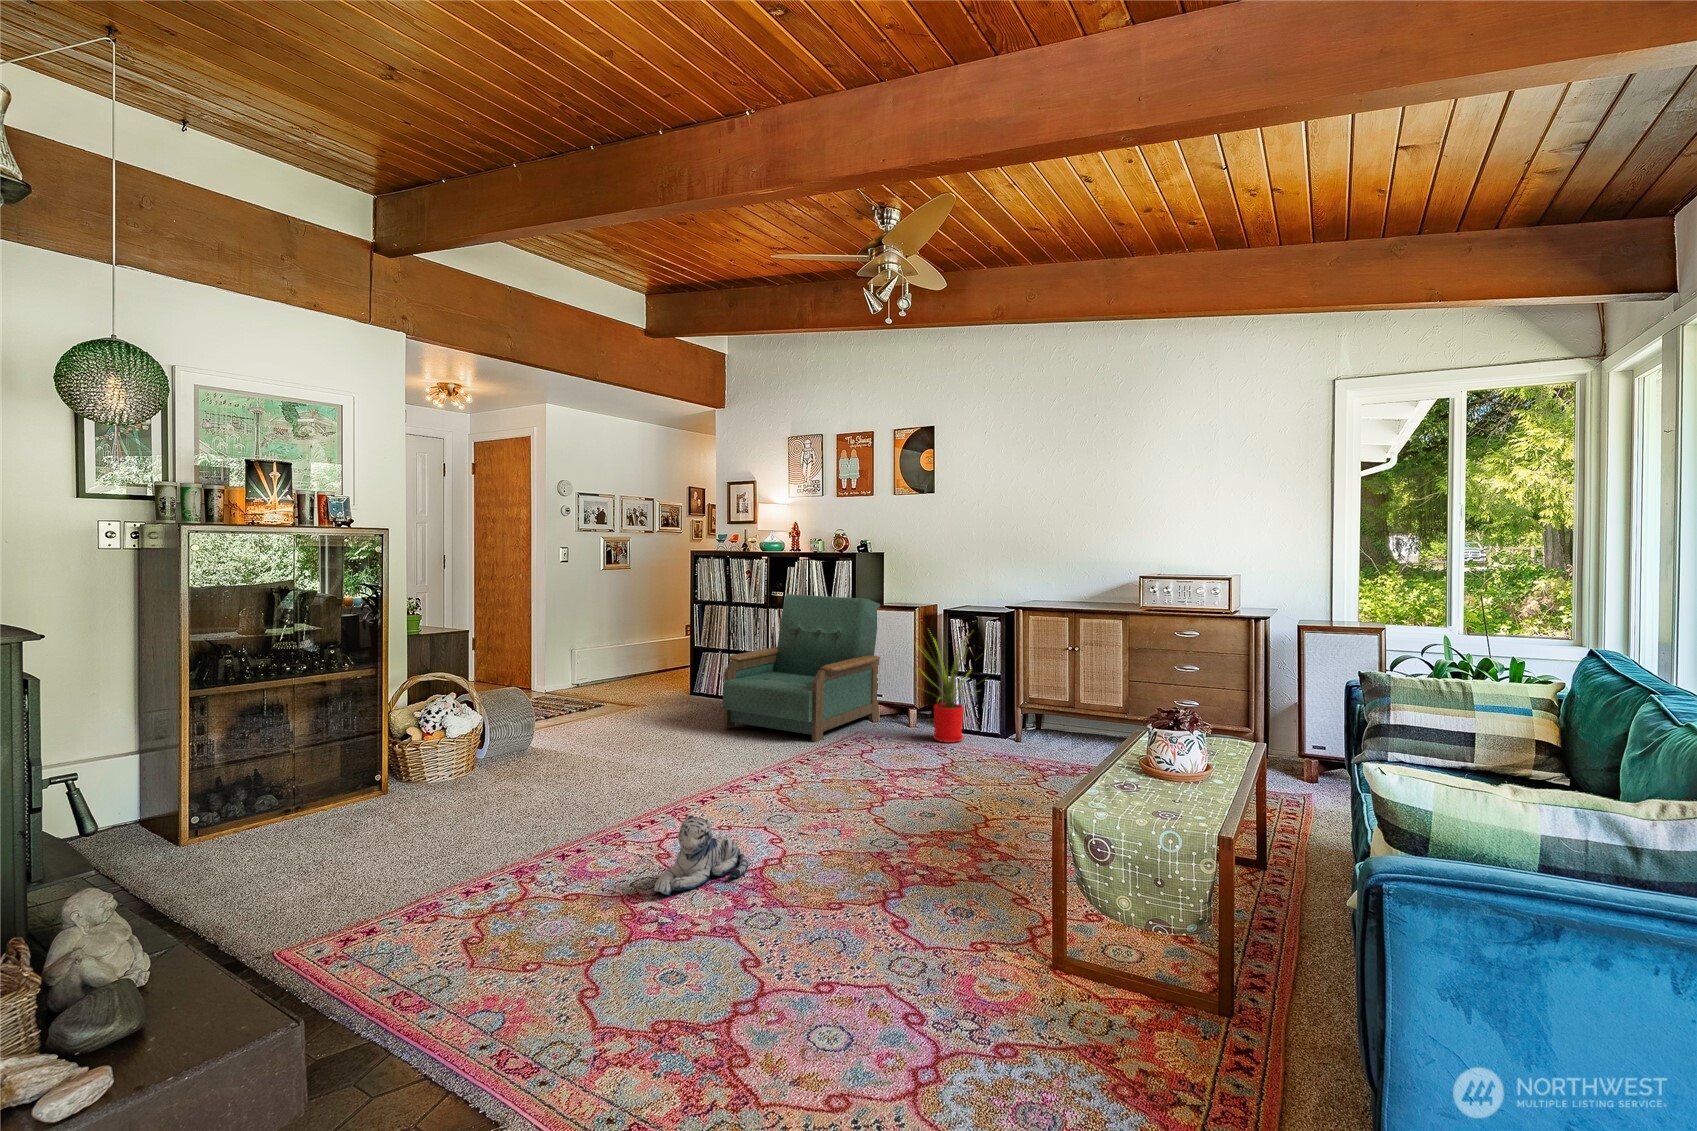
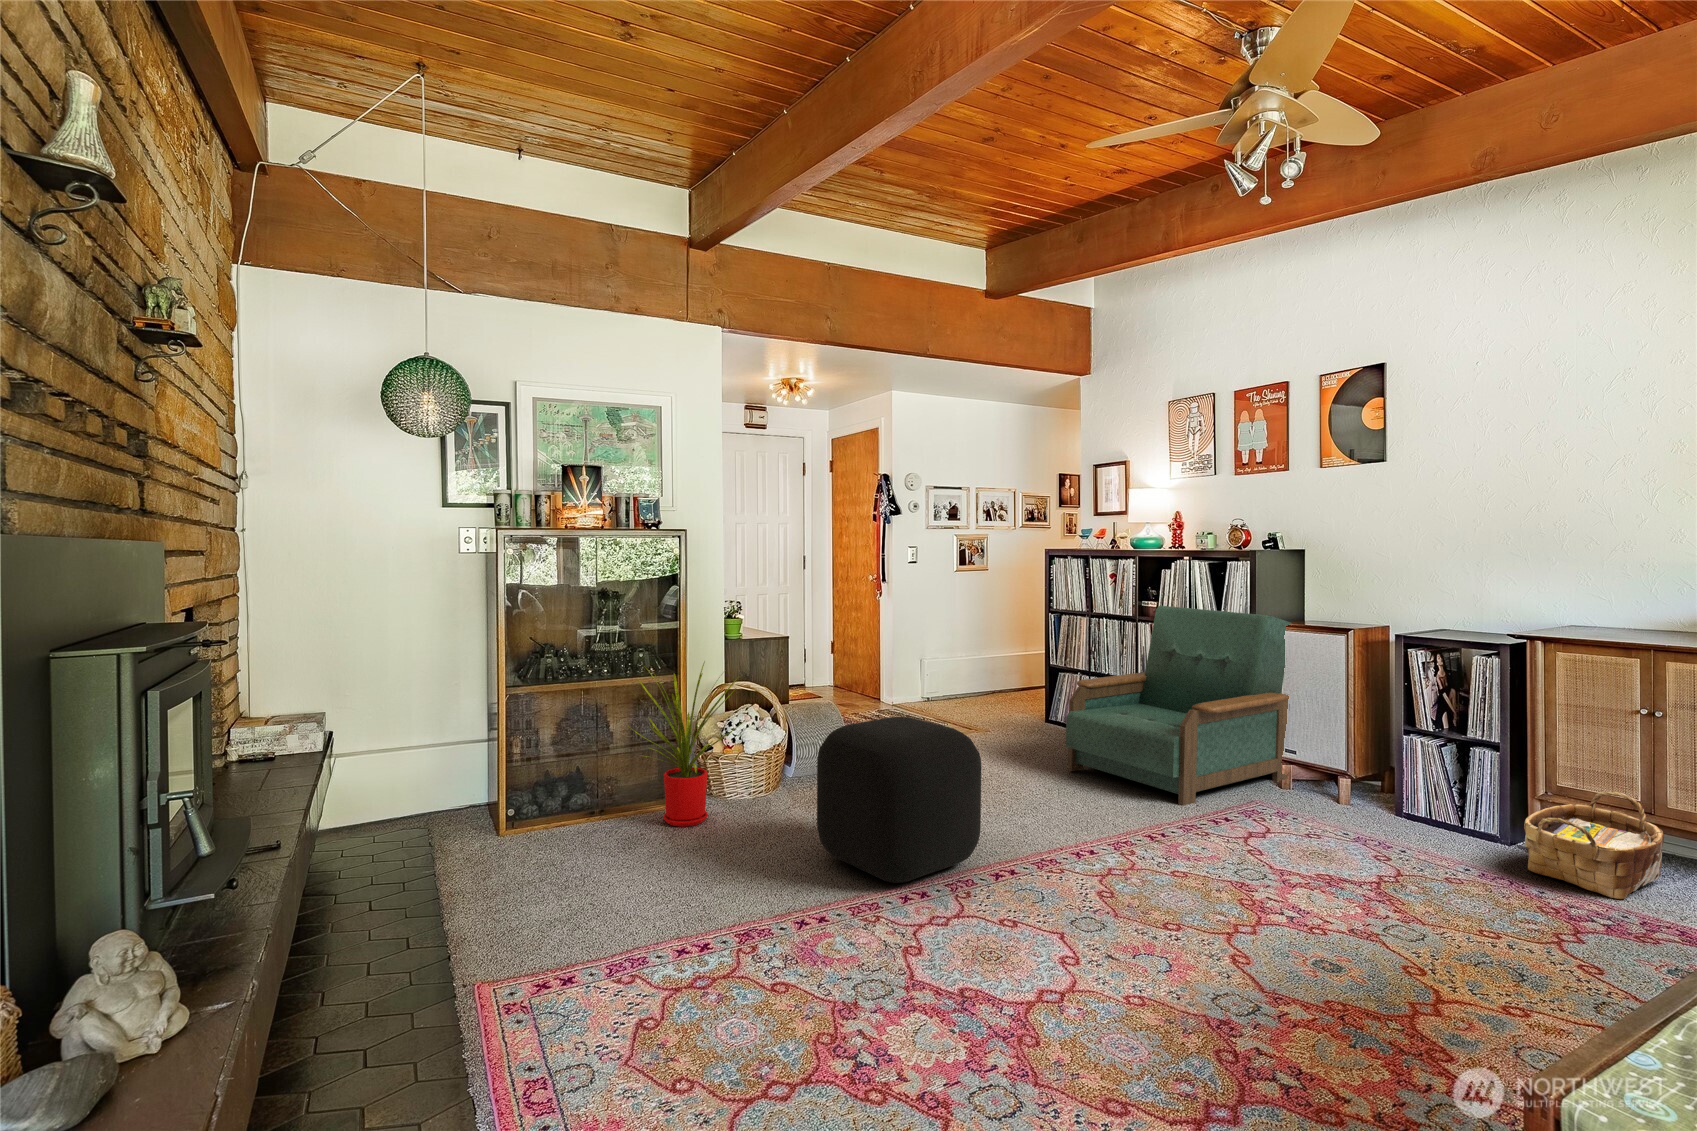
house plant: present [927,636,971,743] -> present [628,661,743,827]
ottoman: none [548,688,686,818] -> present [817,717,981,883]
woven basket: none [1021,699,1086,761] -> present [1524,792,1664,899]
plush toy: present [654,815,748,895] -> none [871,912,1017,1021]

